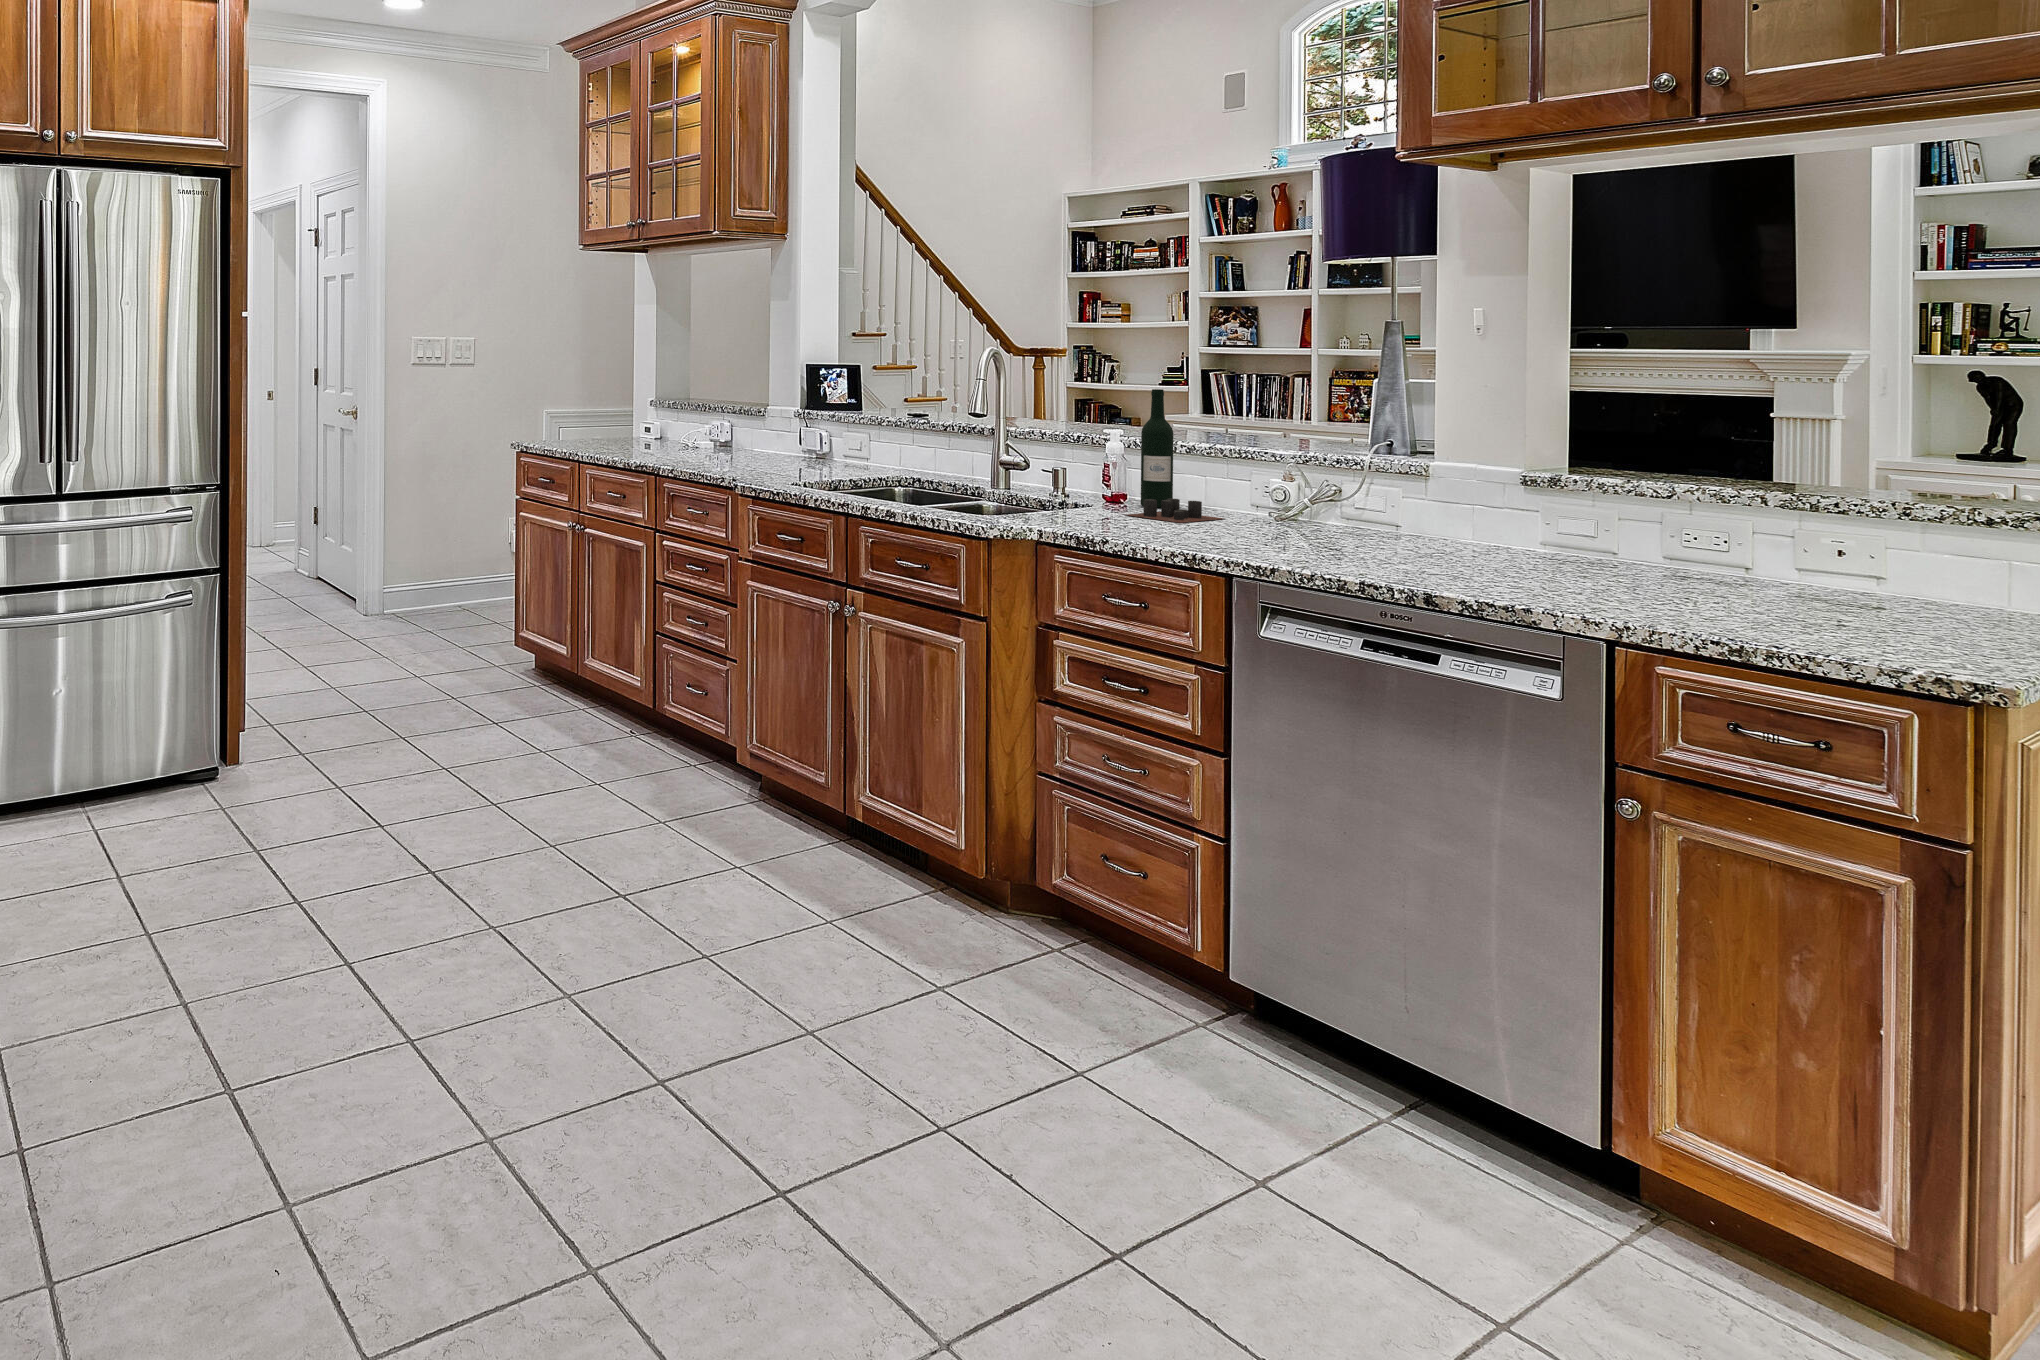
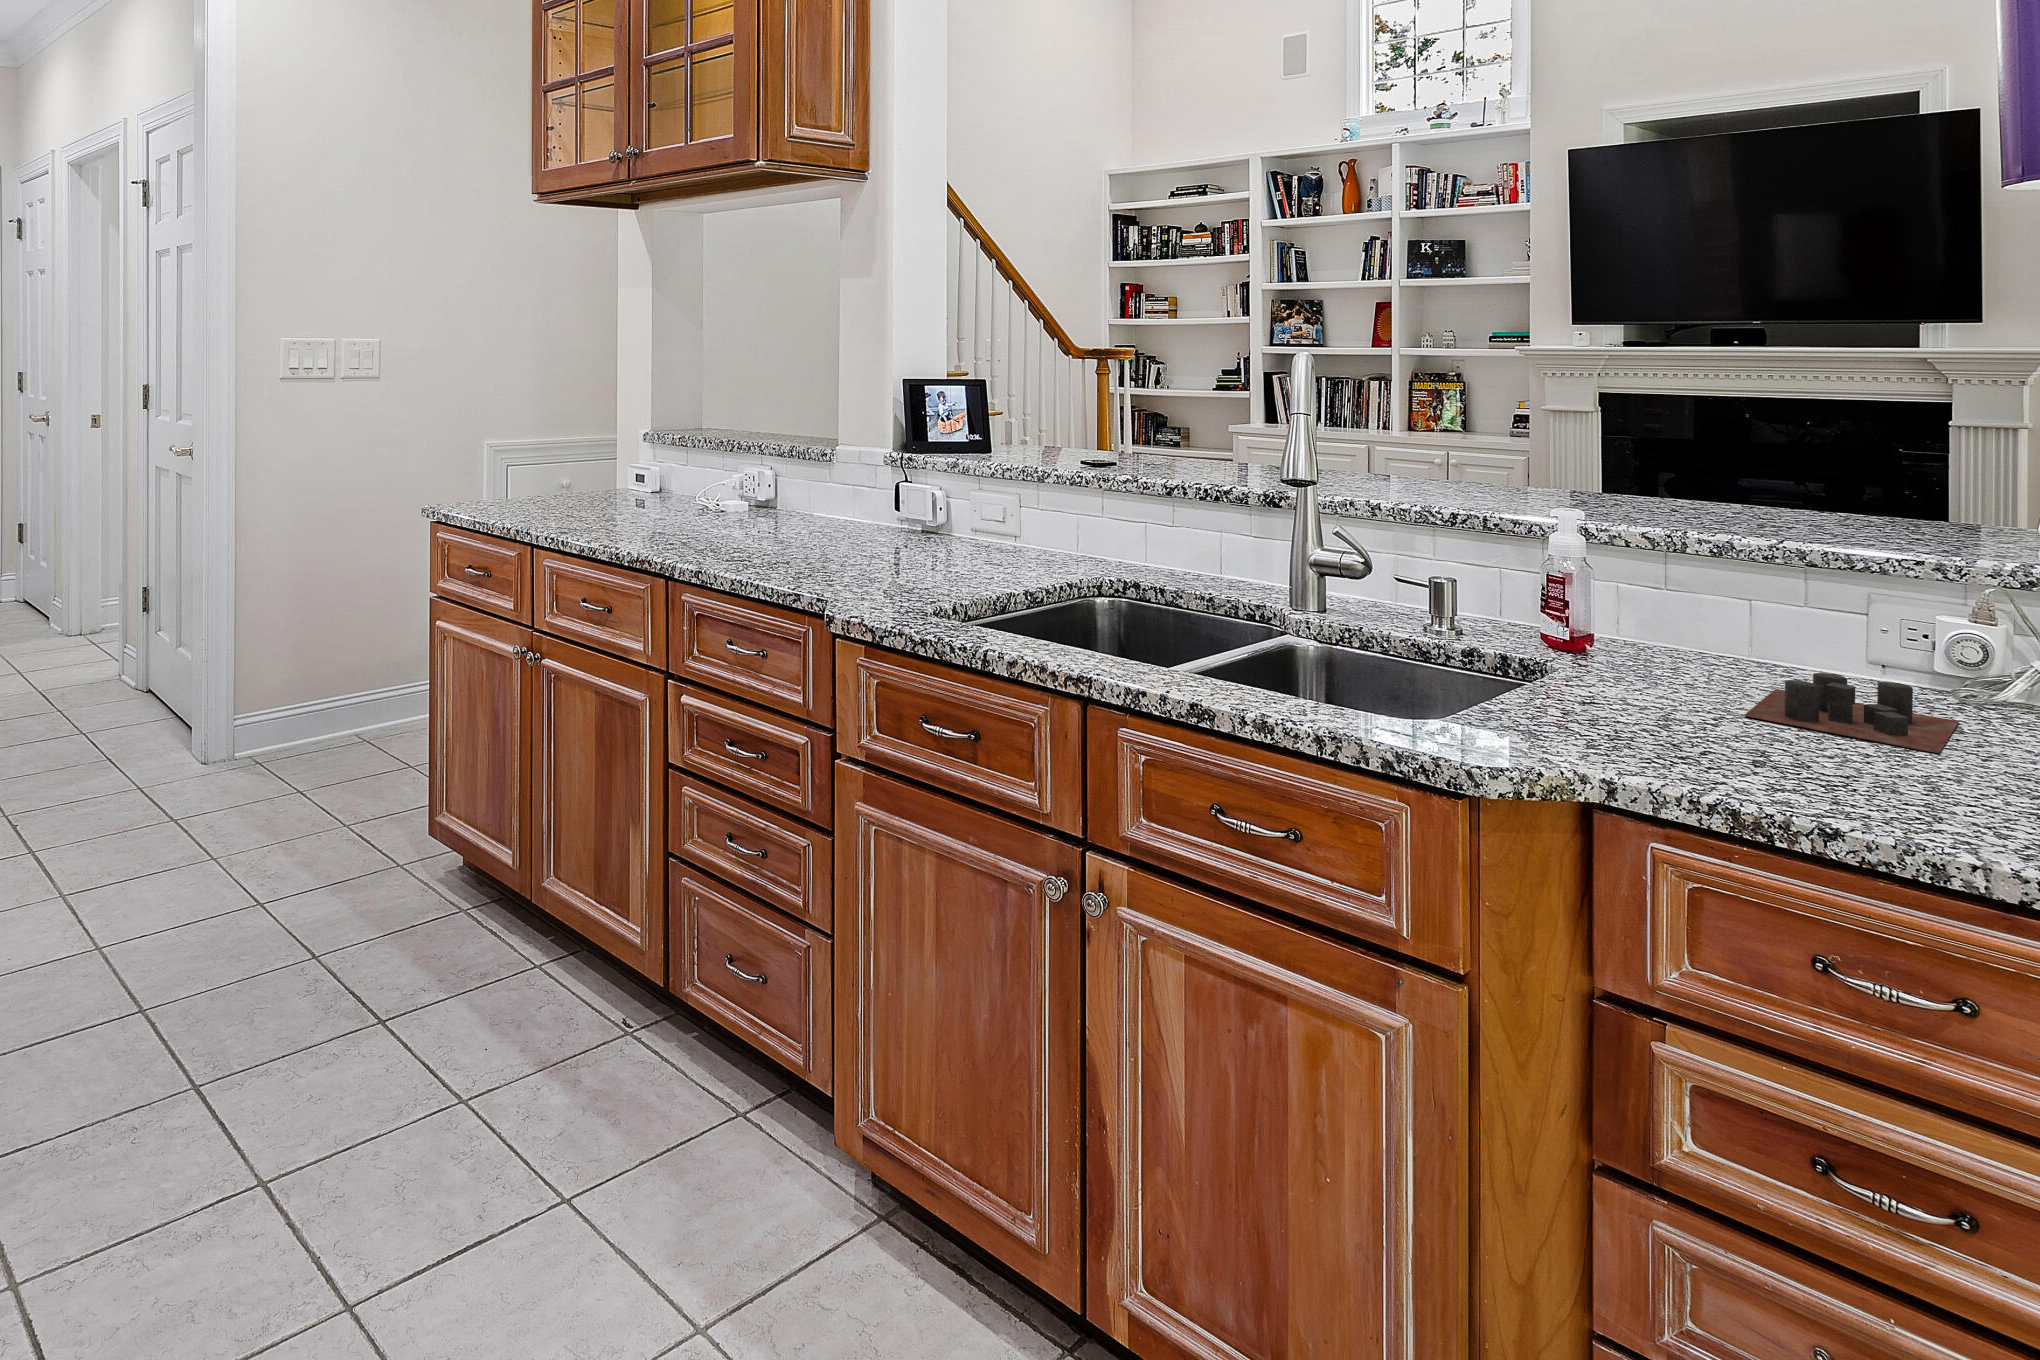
wine bottle: present [1141,389,1173,507] -> none [1663,435,1737,671]

